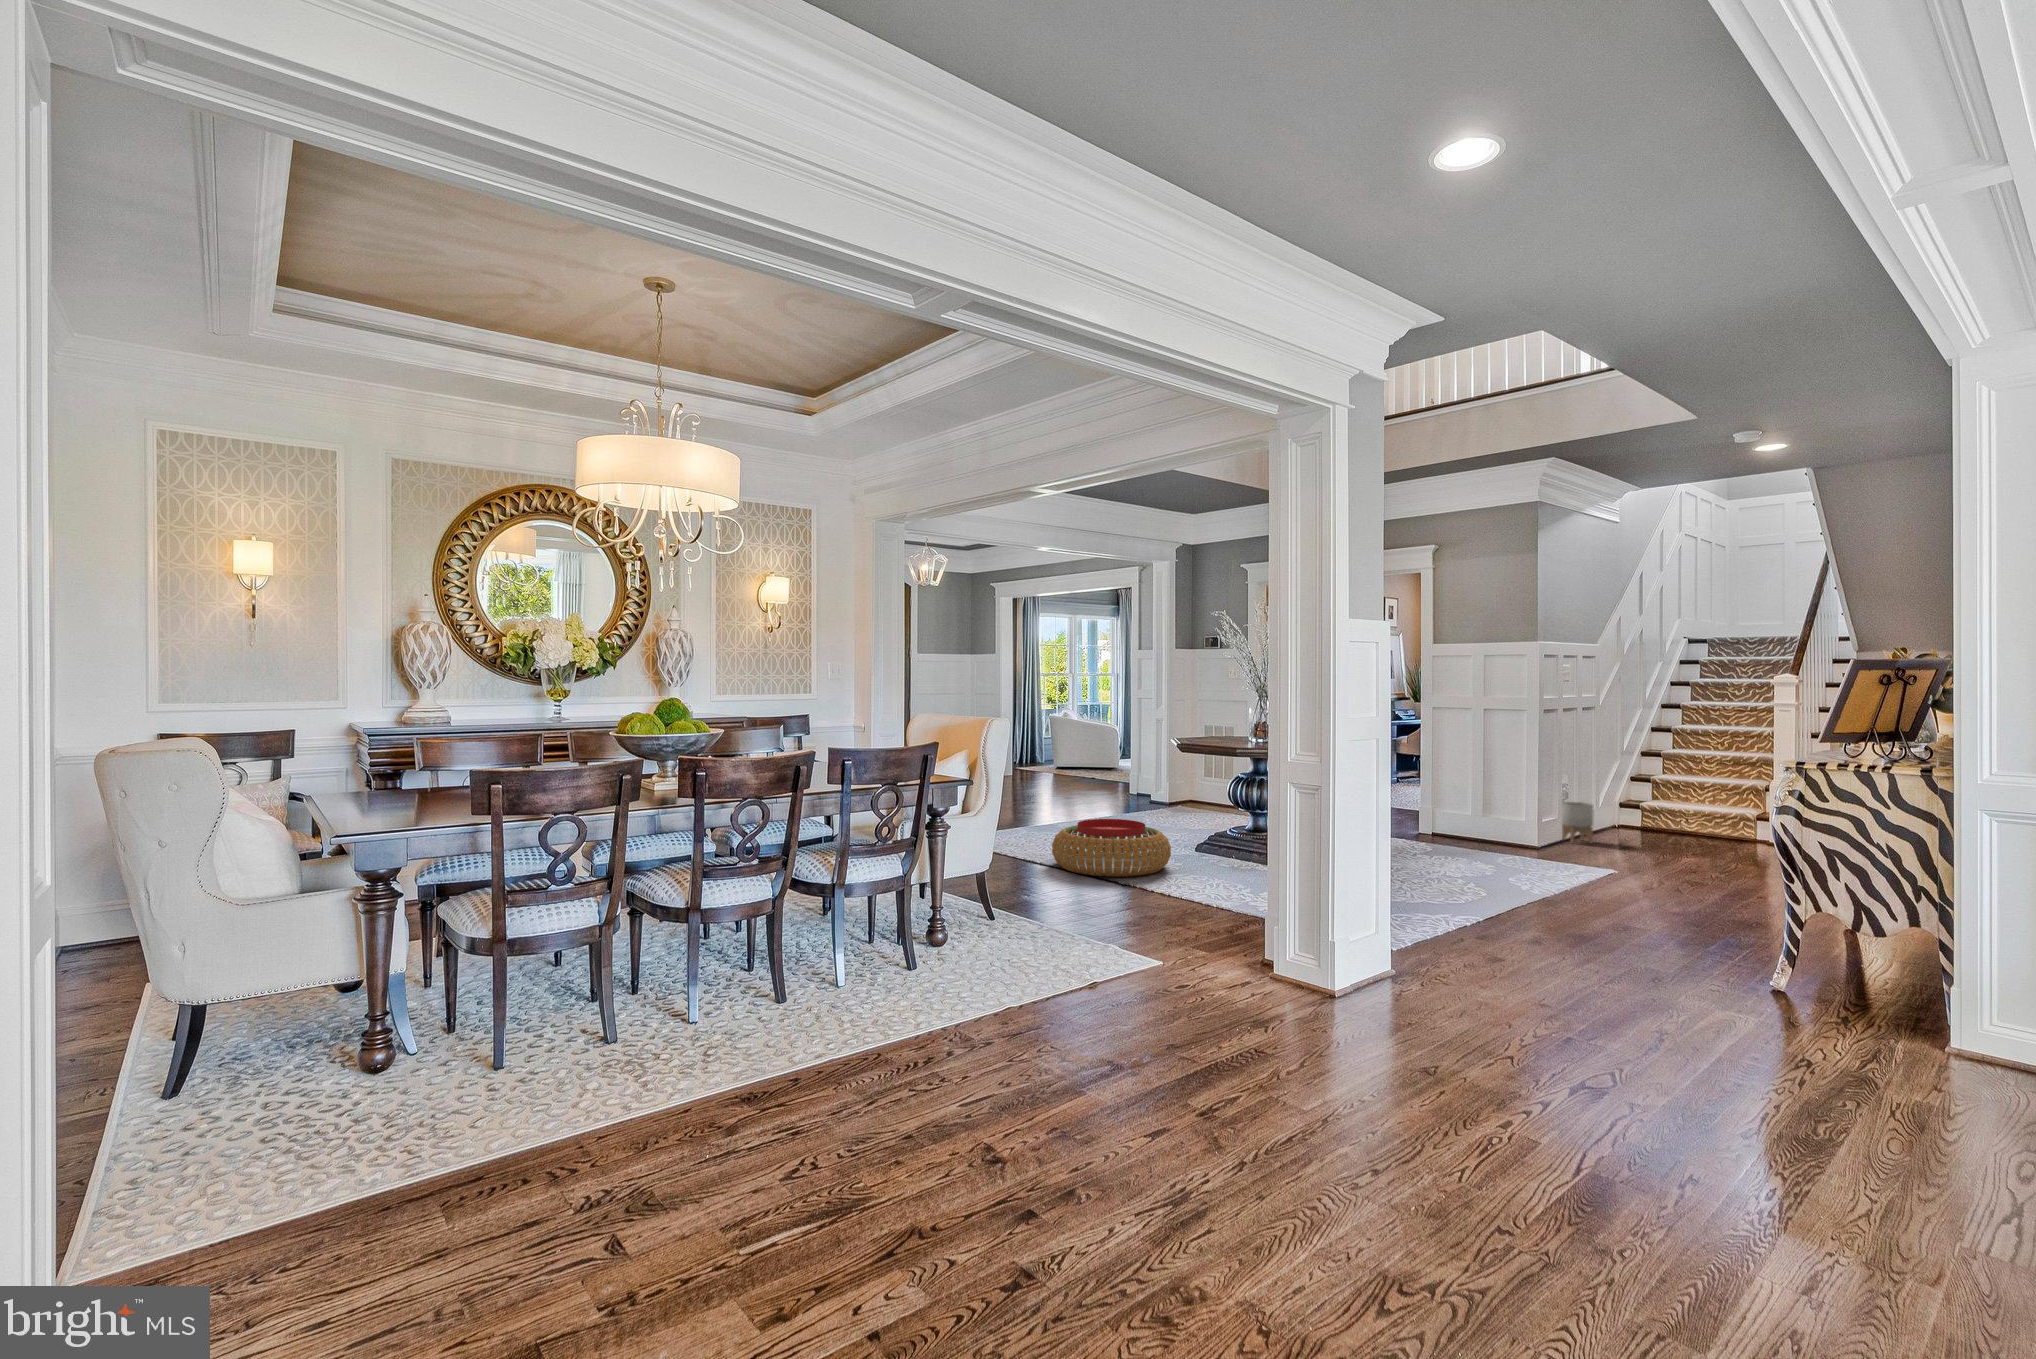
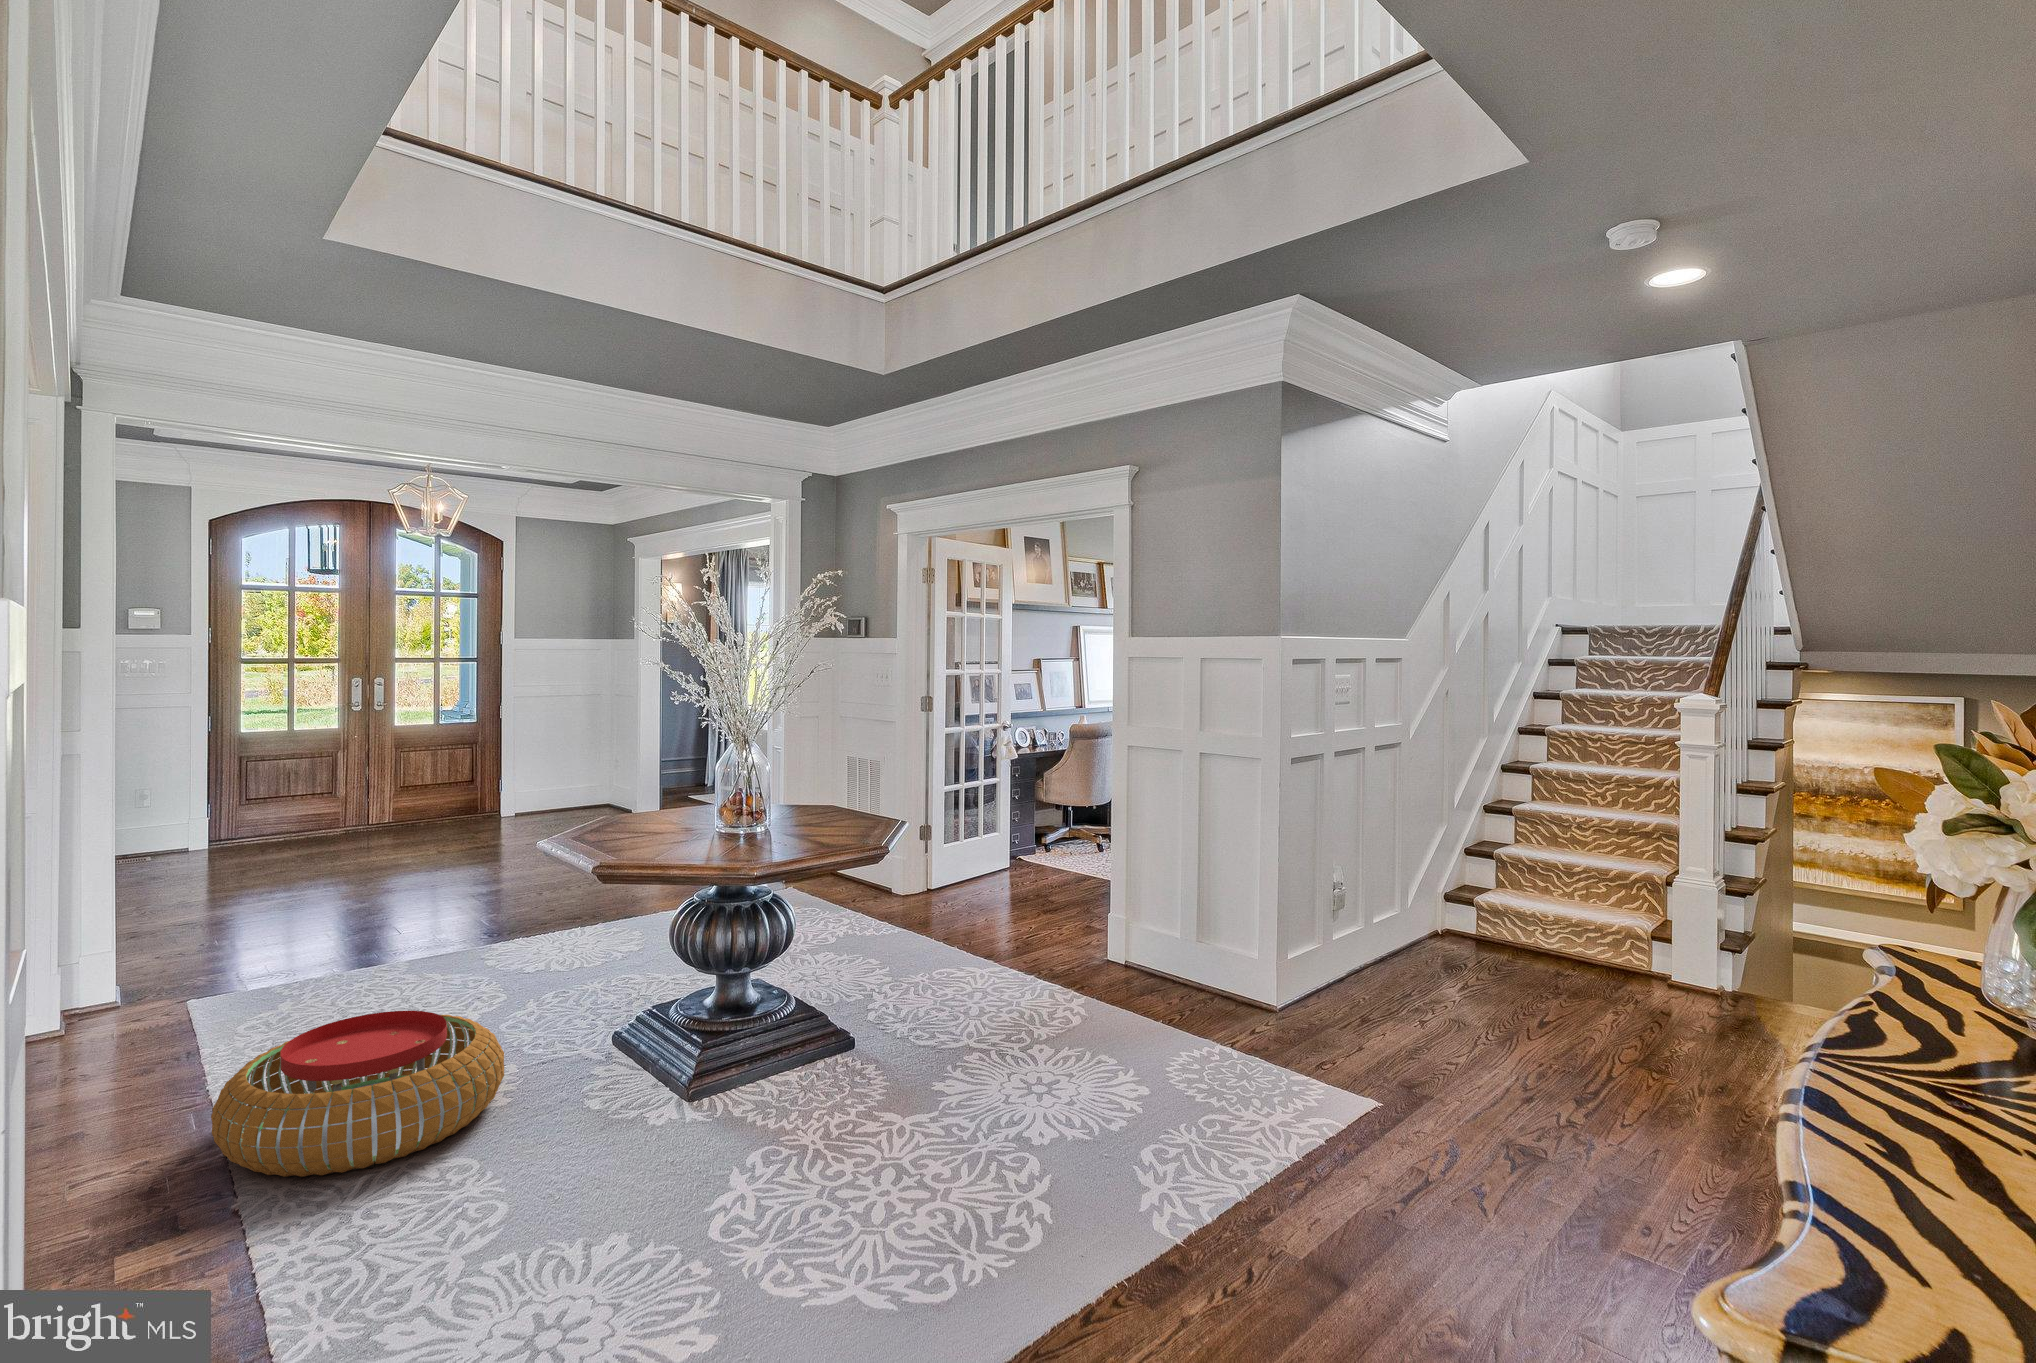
planter: present [1562,802,1593,844] -> none [1329,917,1380,995]

